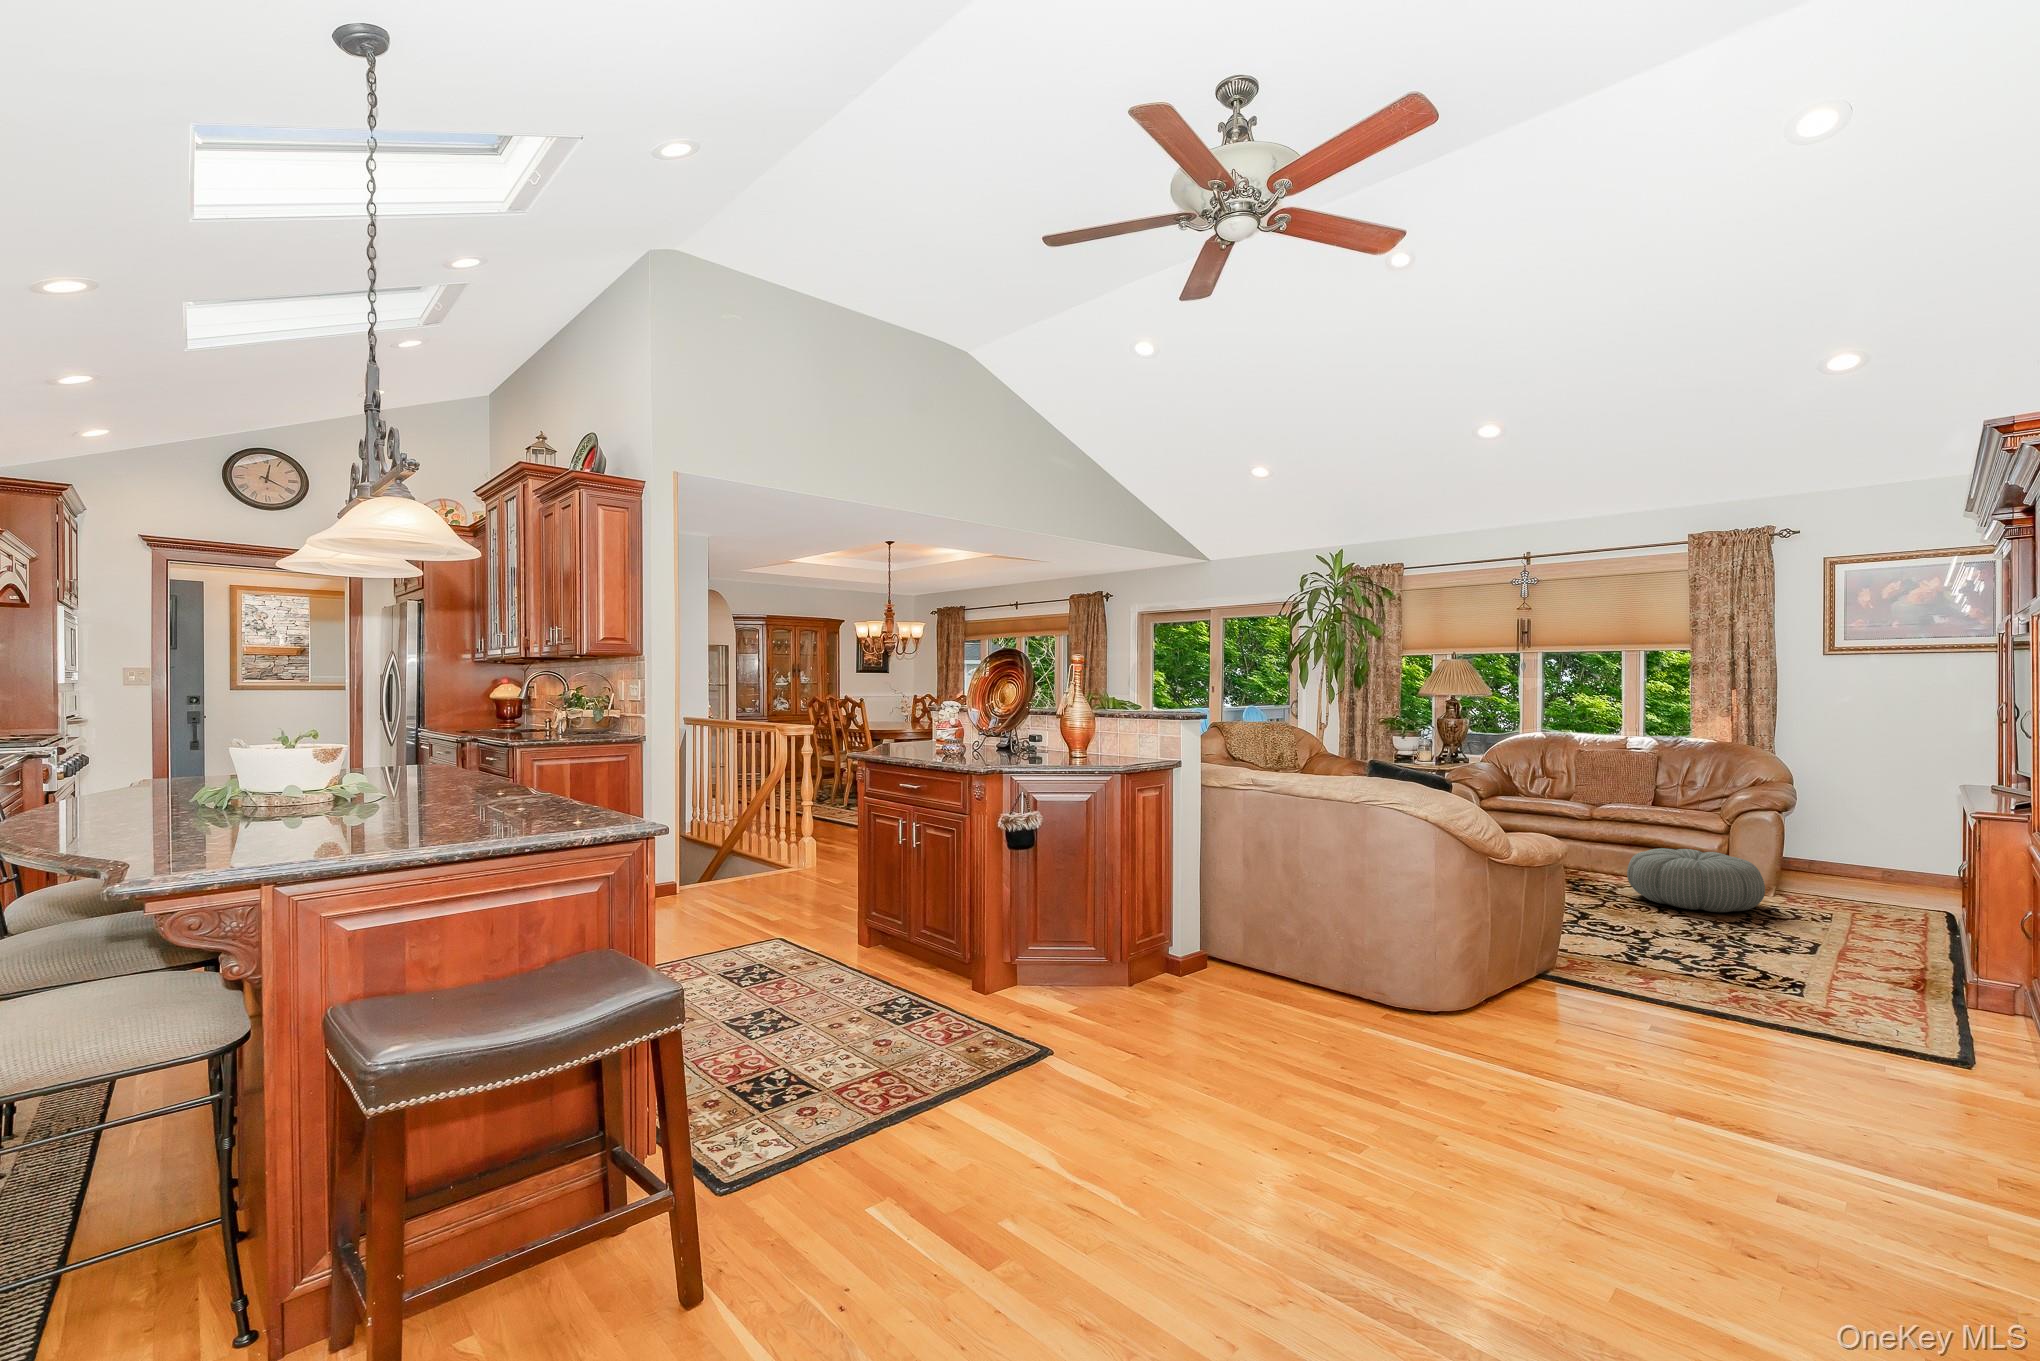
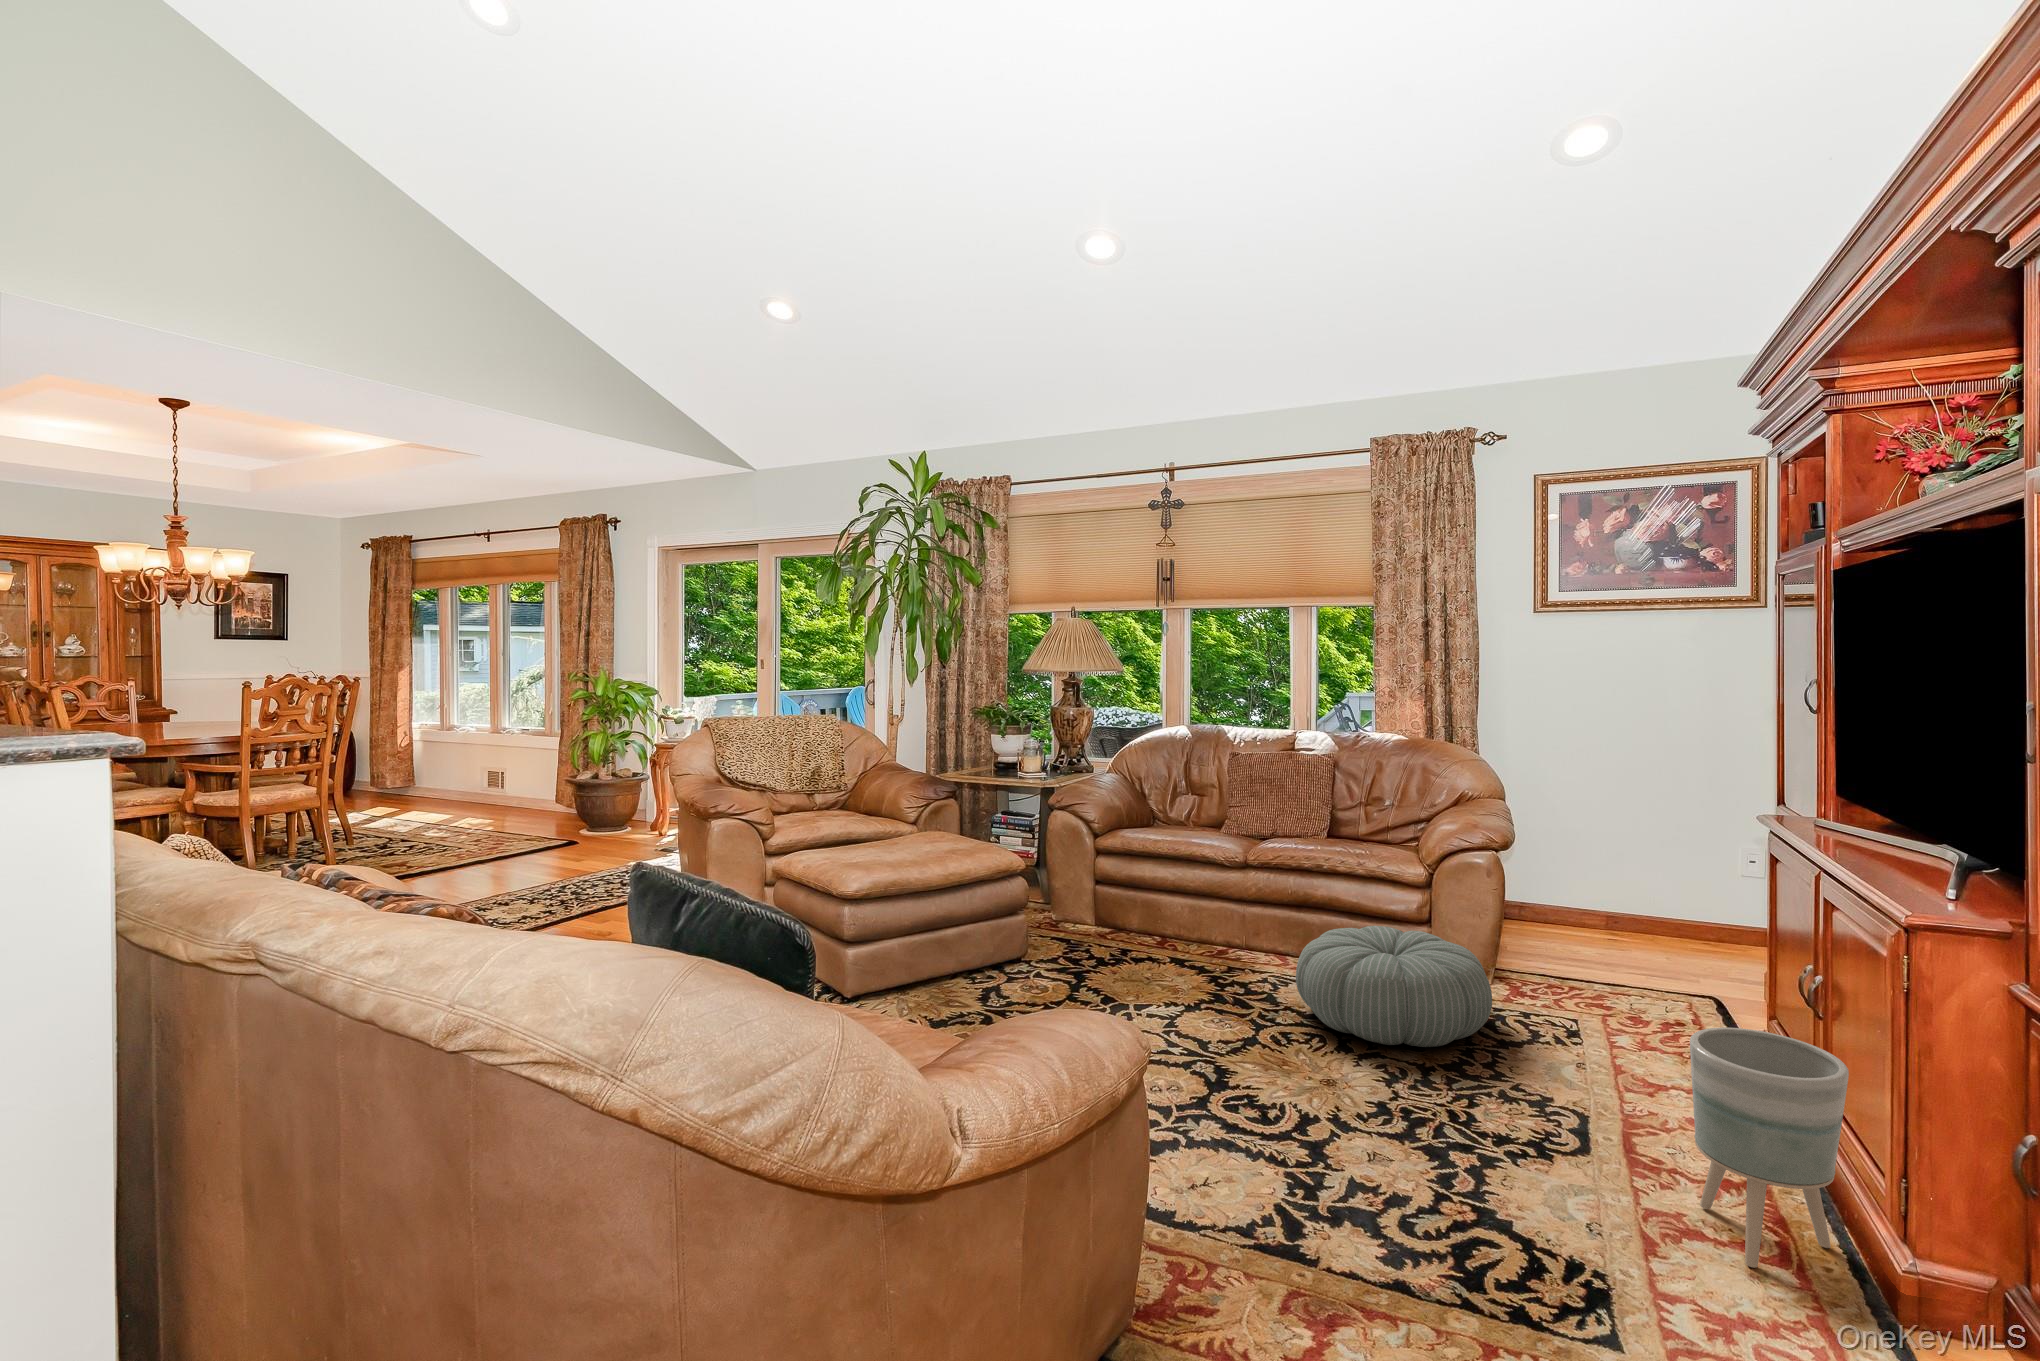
planter: none [1861,873,1952,984] -> present [1690,1028,1849,1268]

